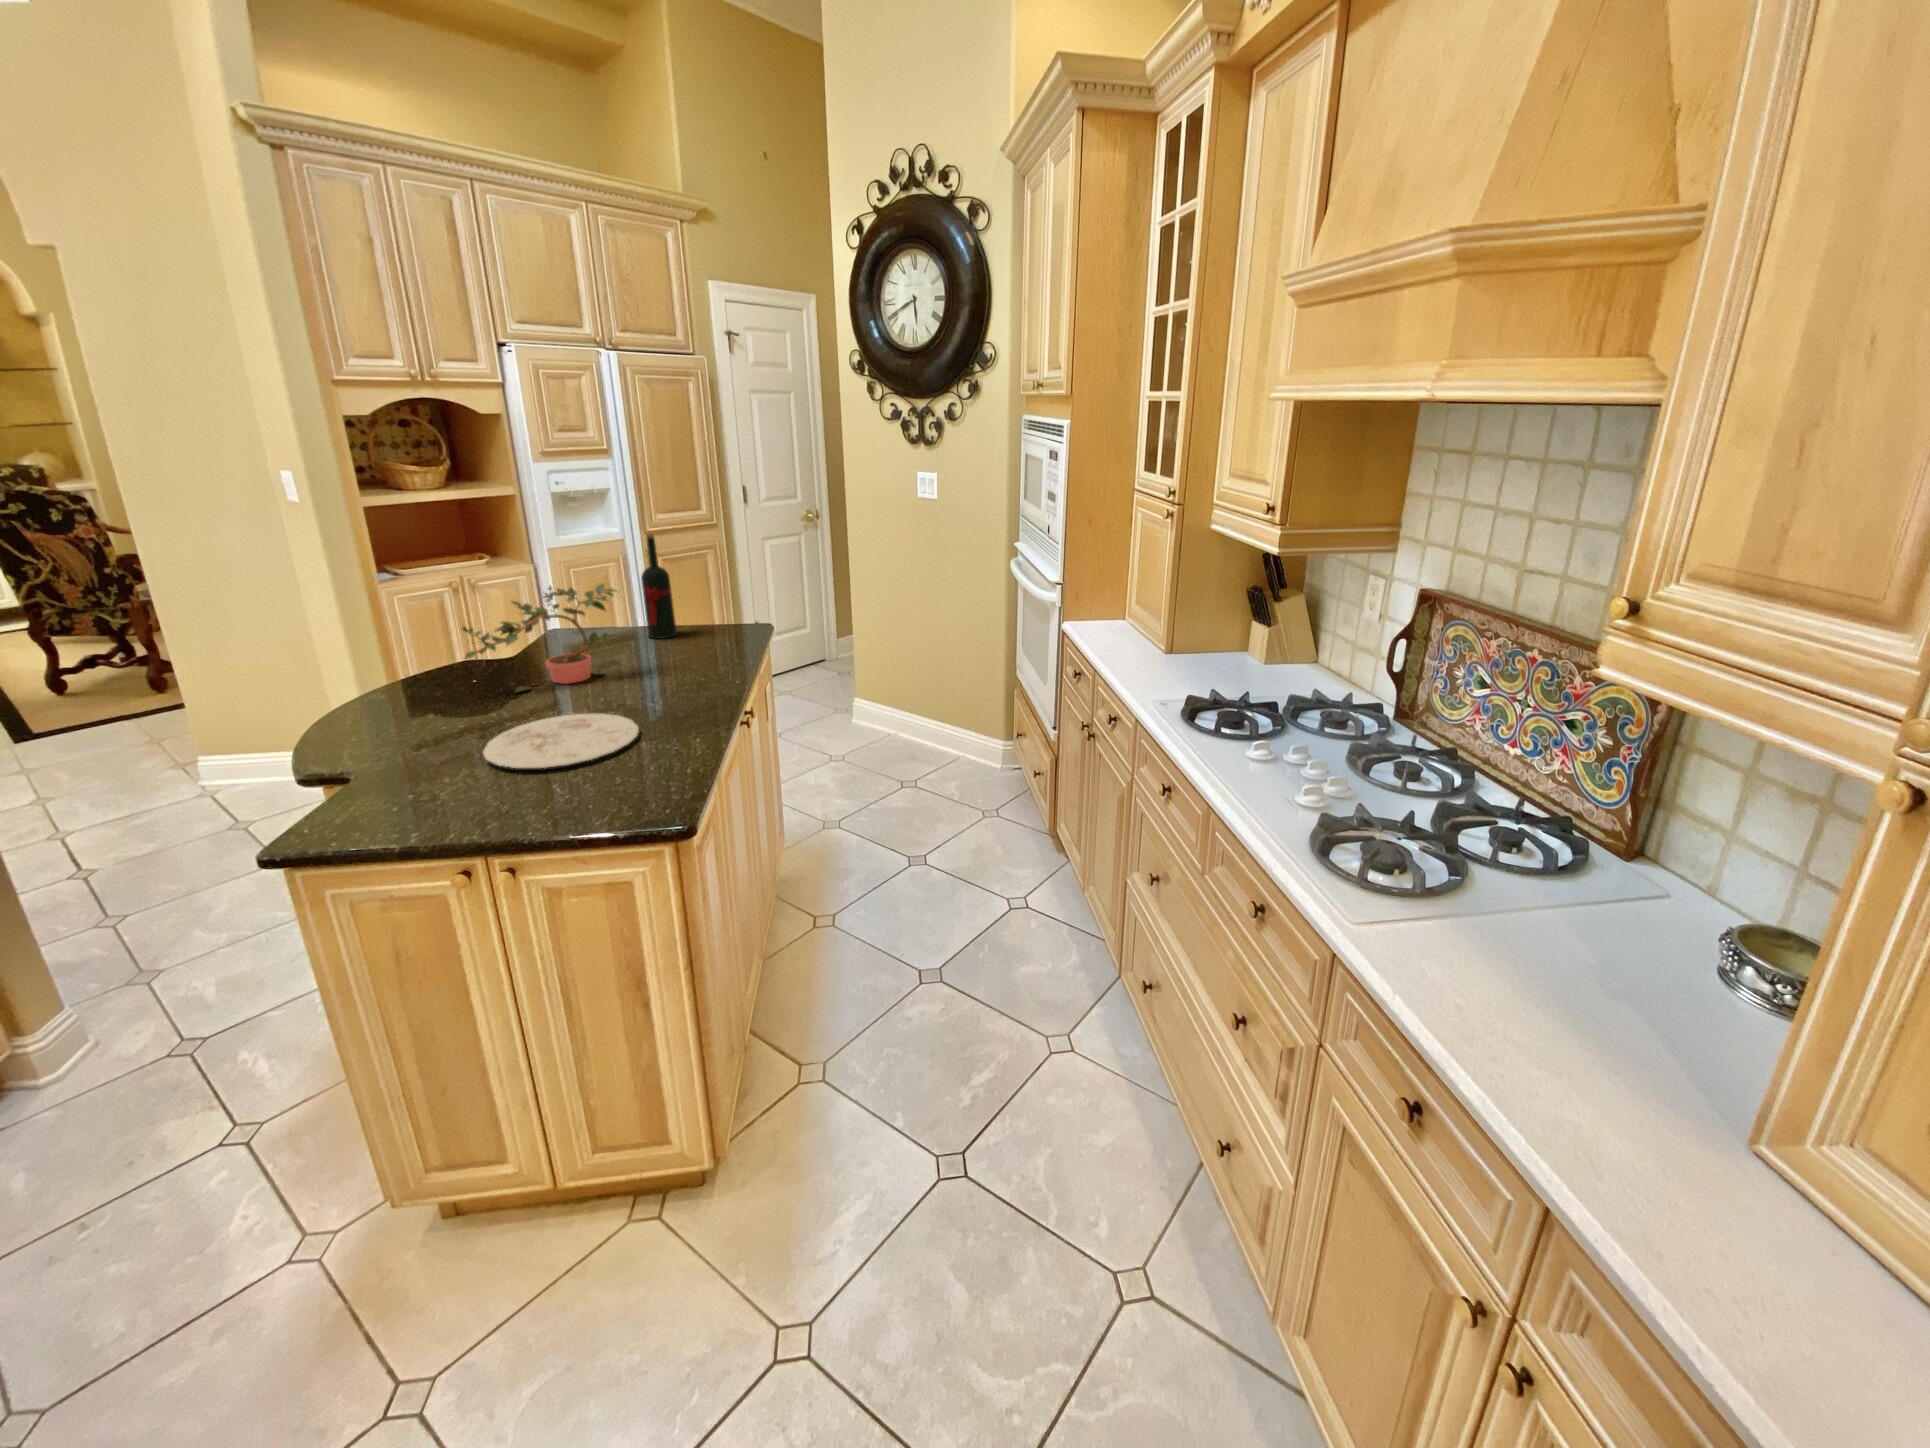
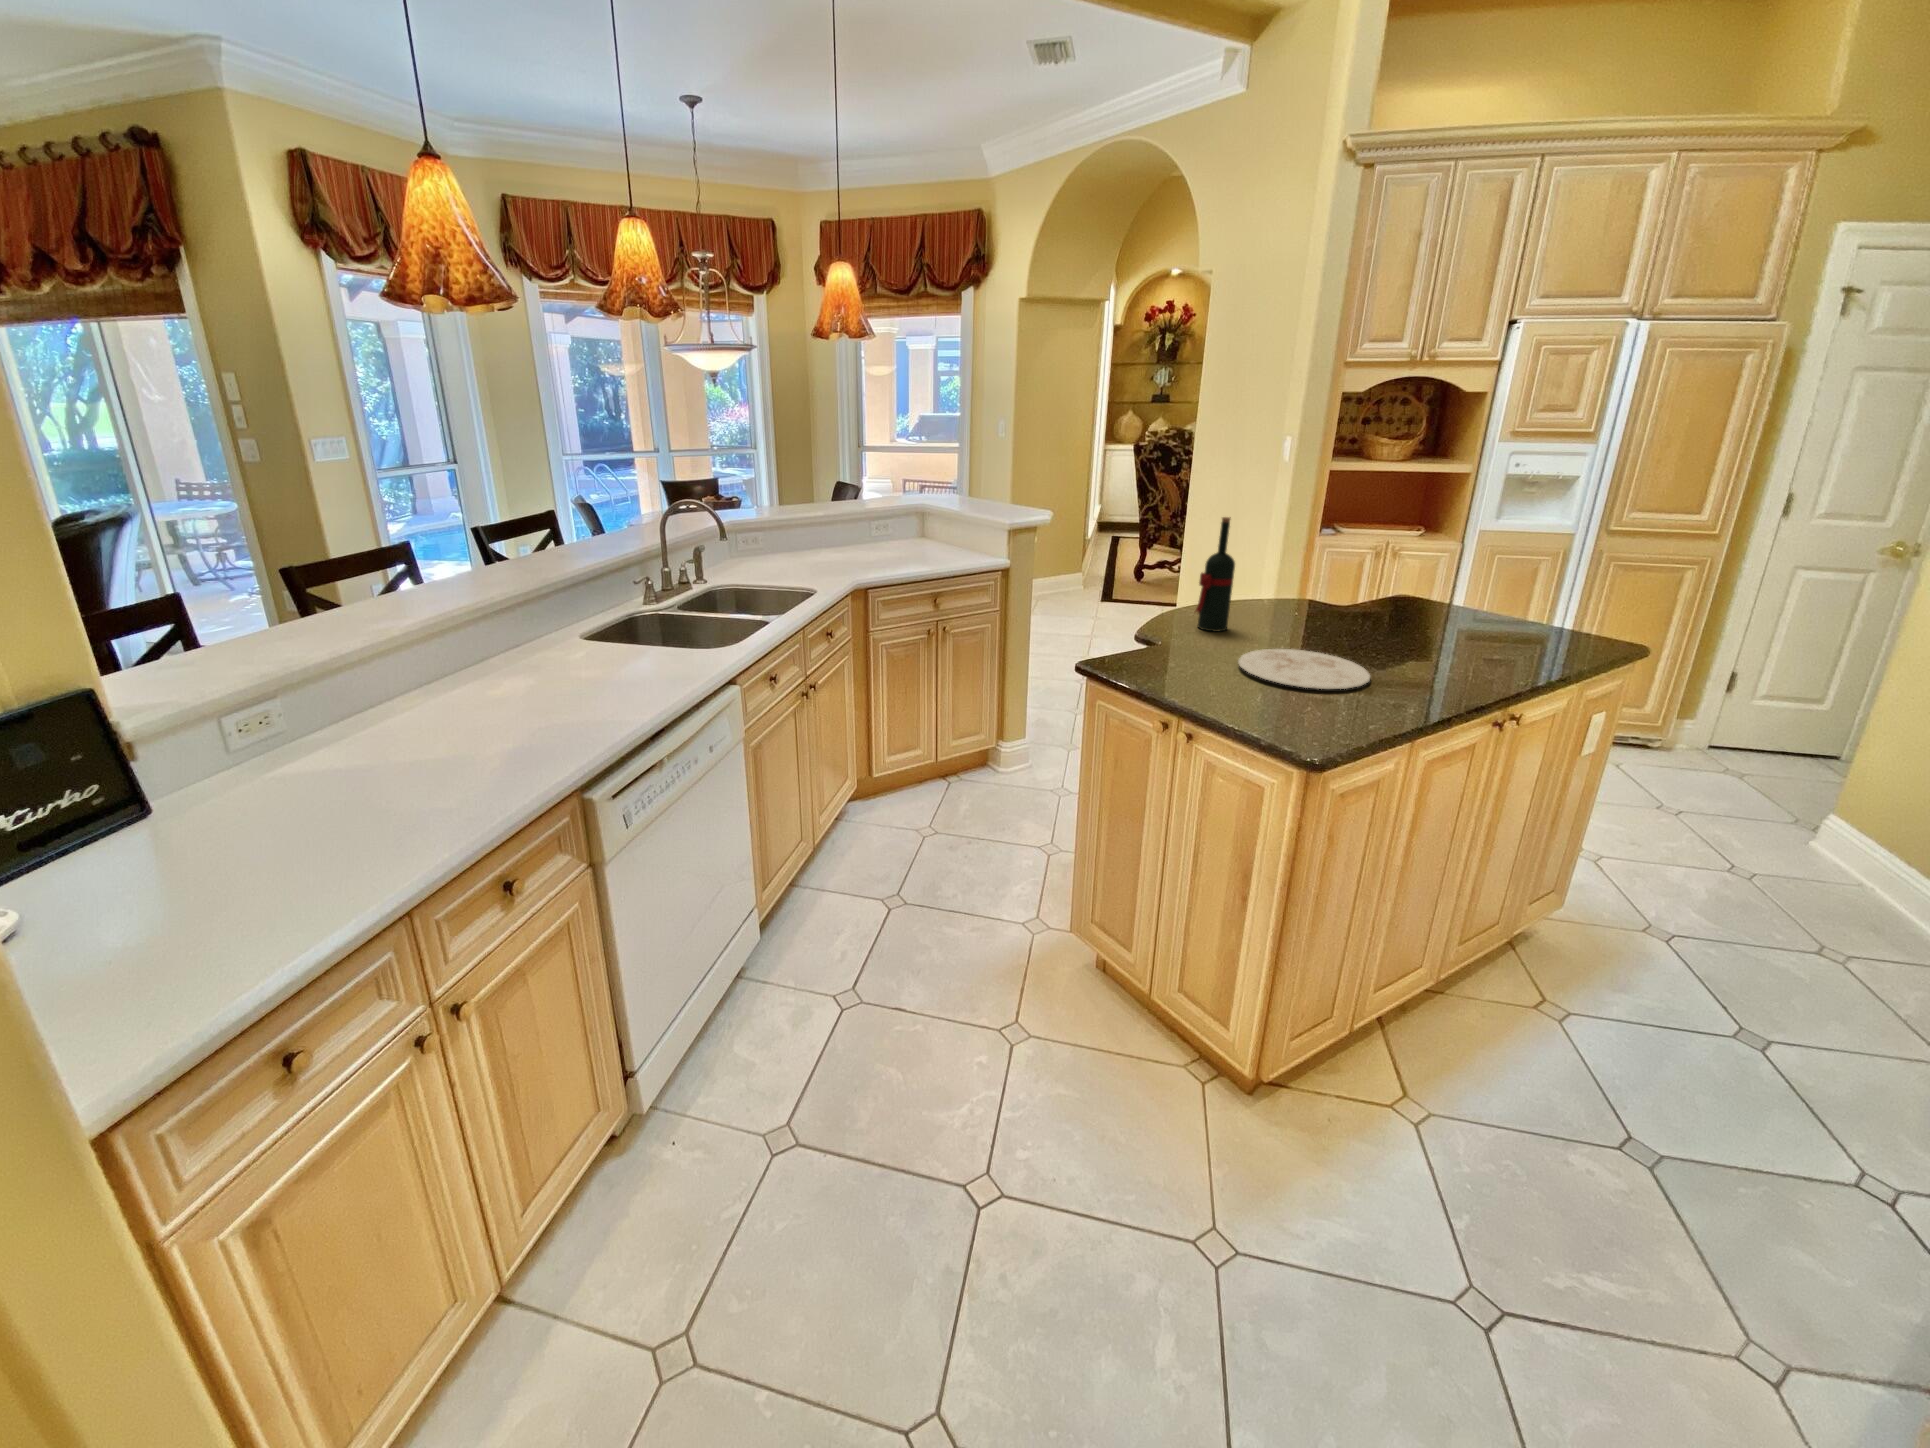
wine bottle: present [641,534,677,639] -> present [1196,517,1235,632]
potted plant: present [463,584,616,692] -> none [1283,543,1441,638]

